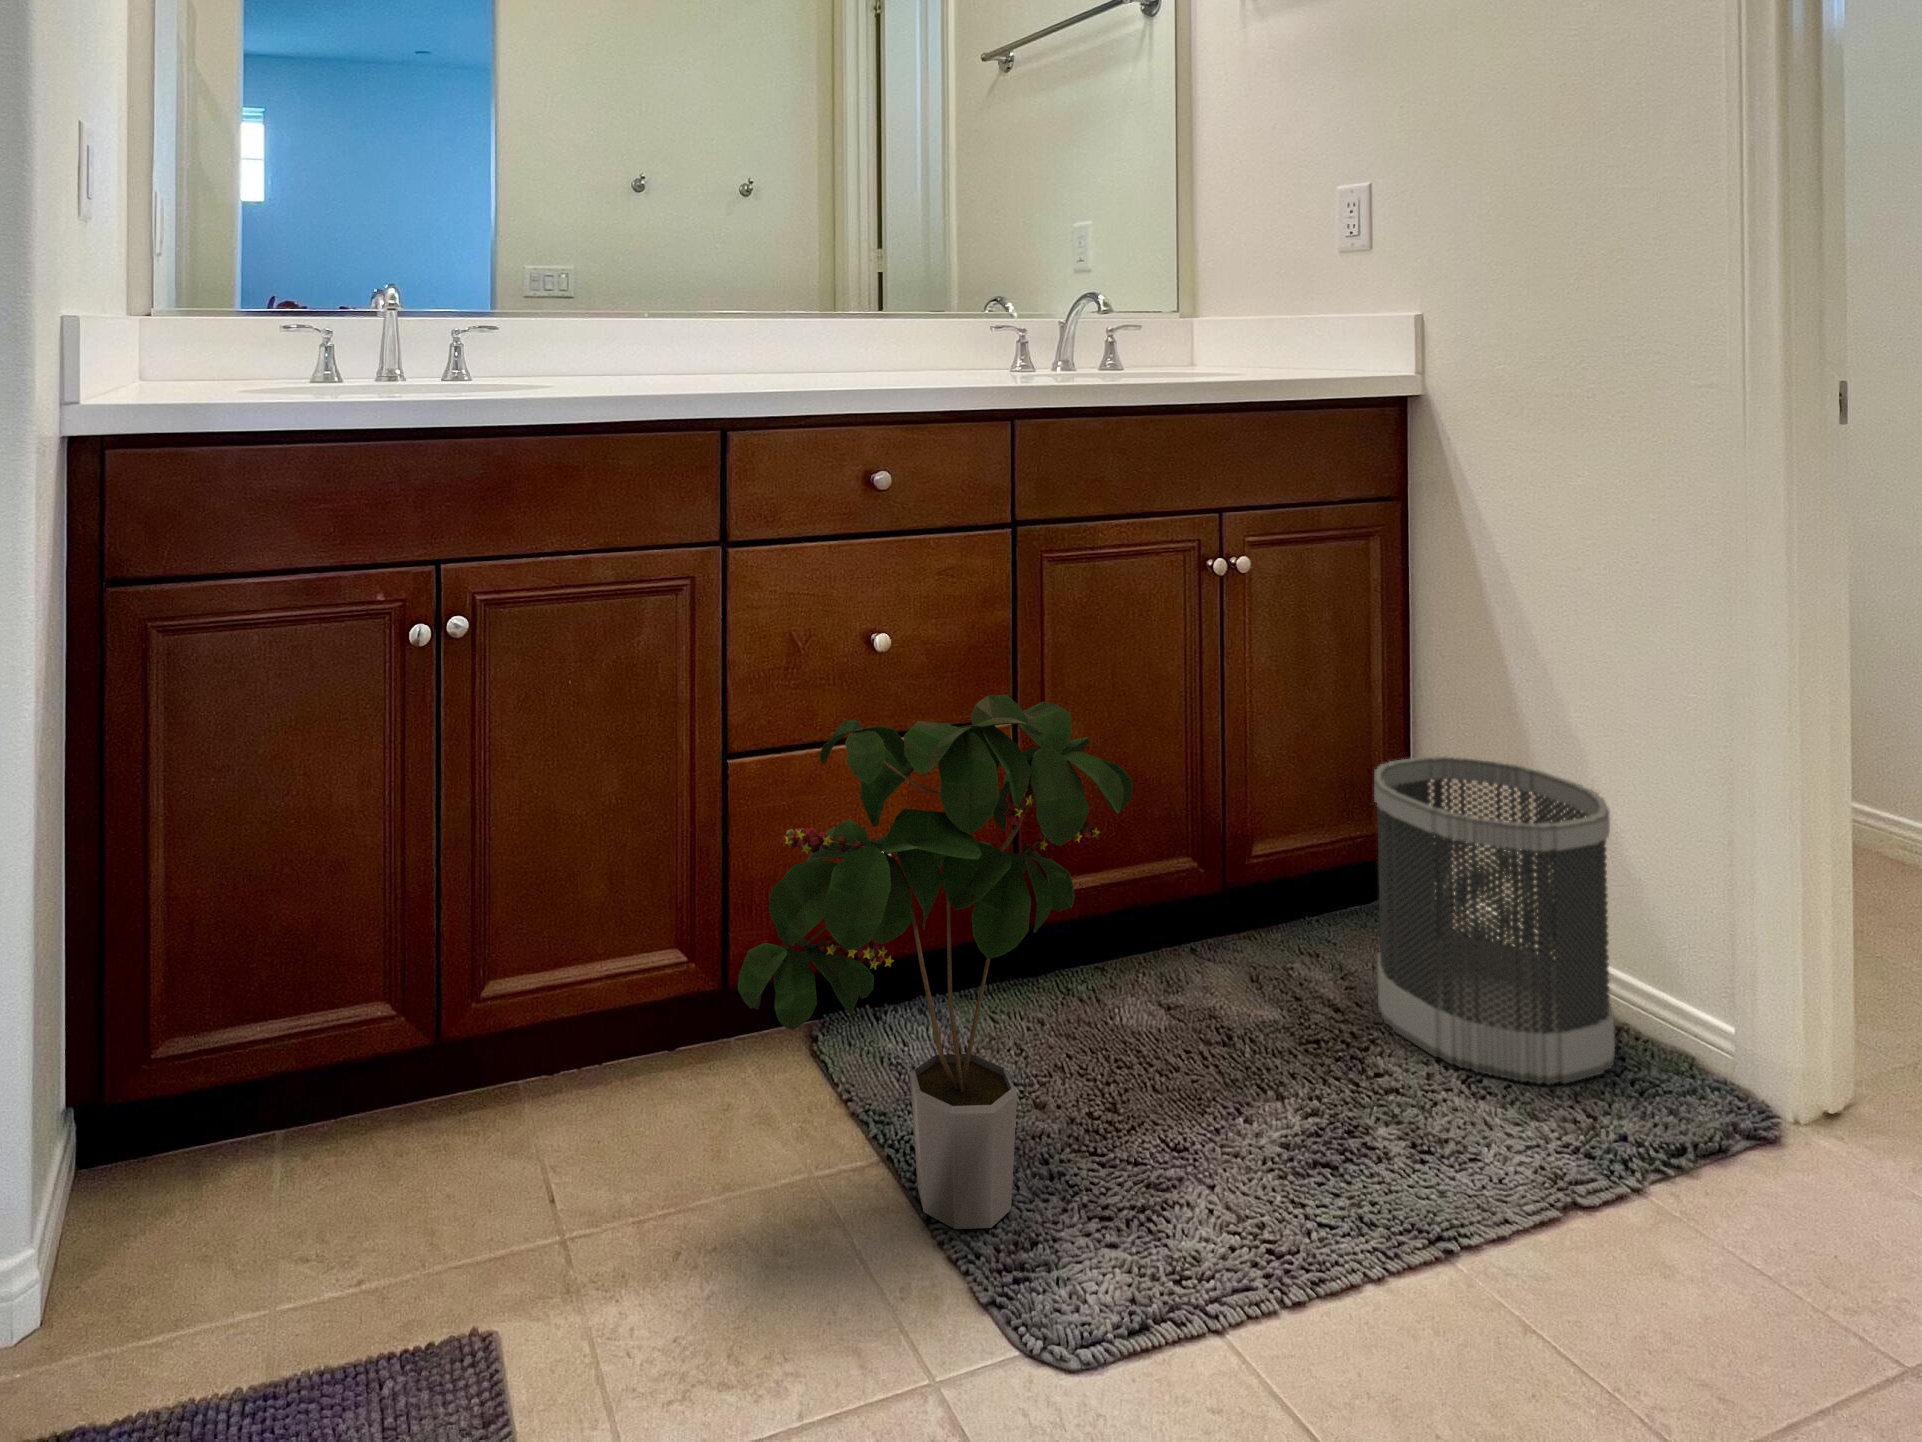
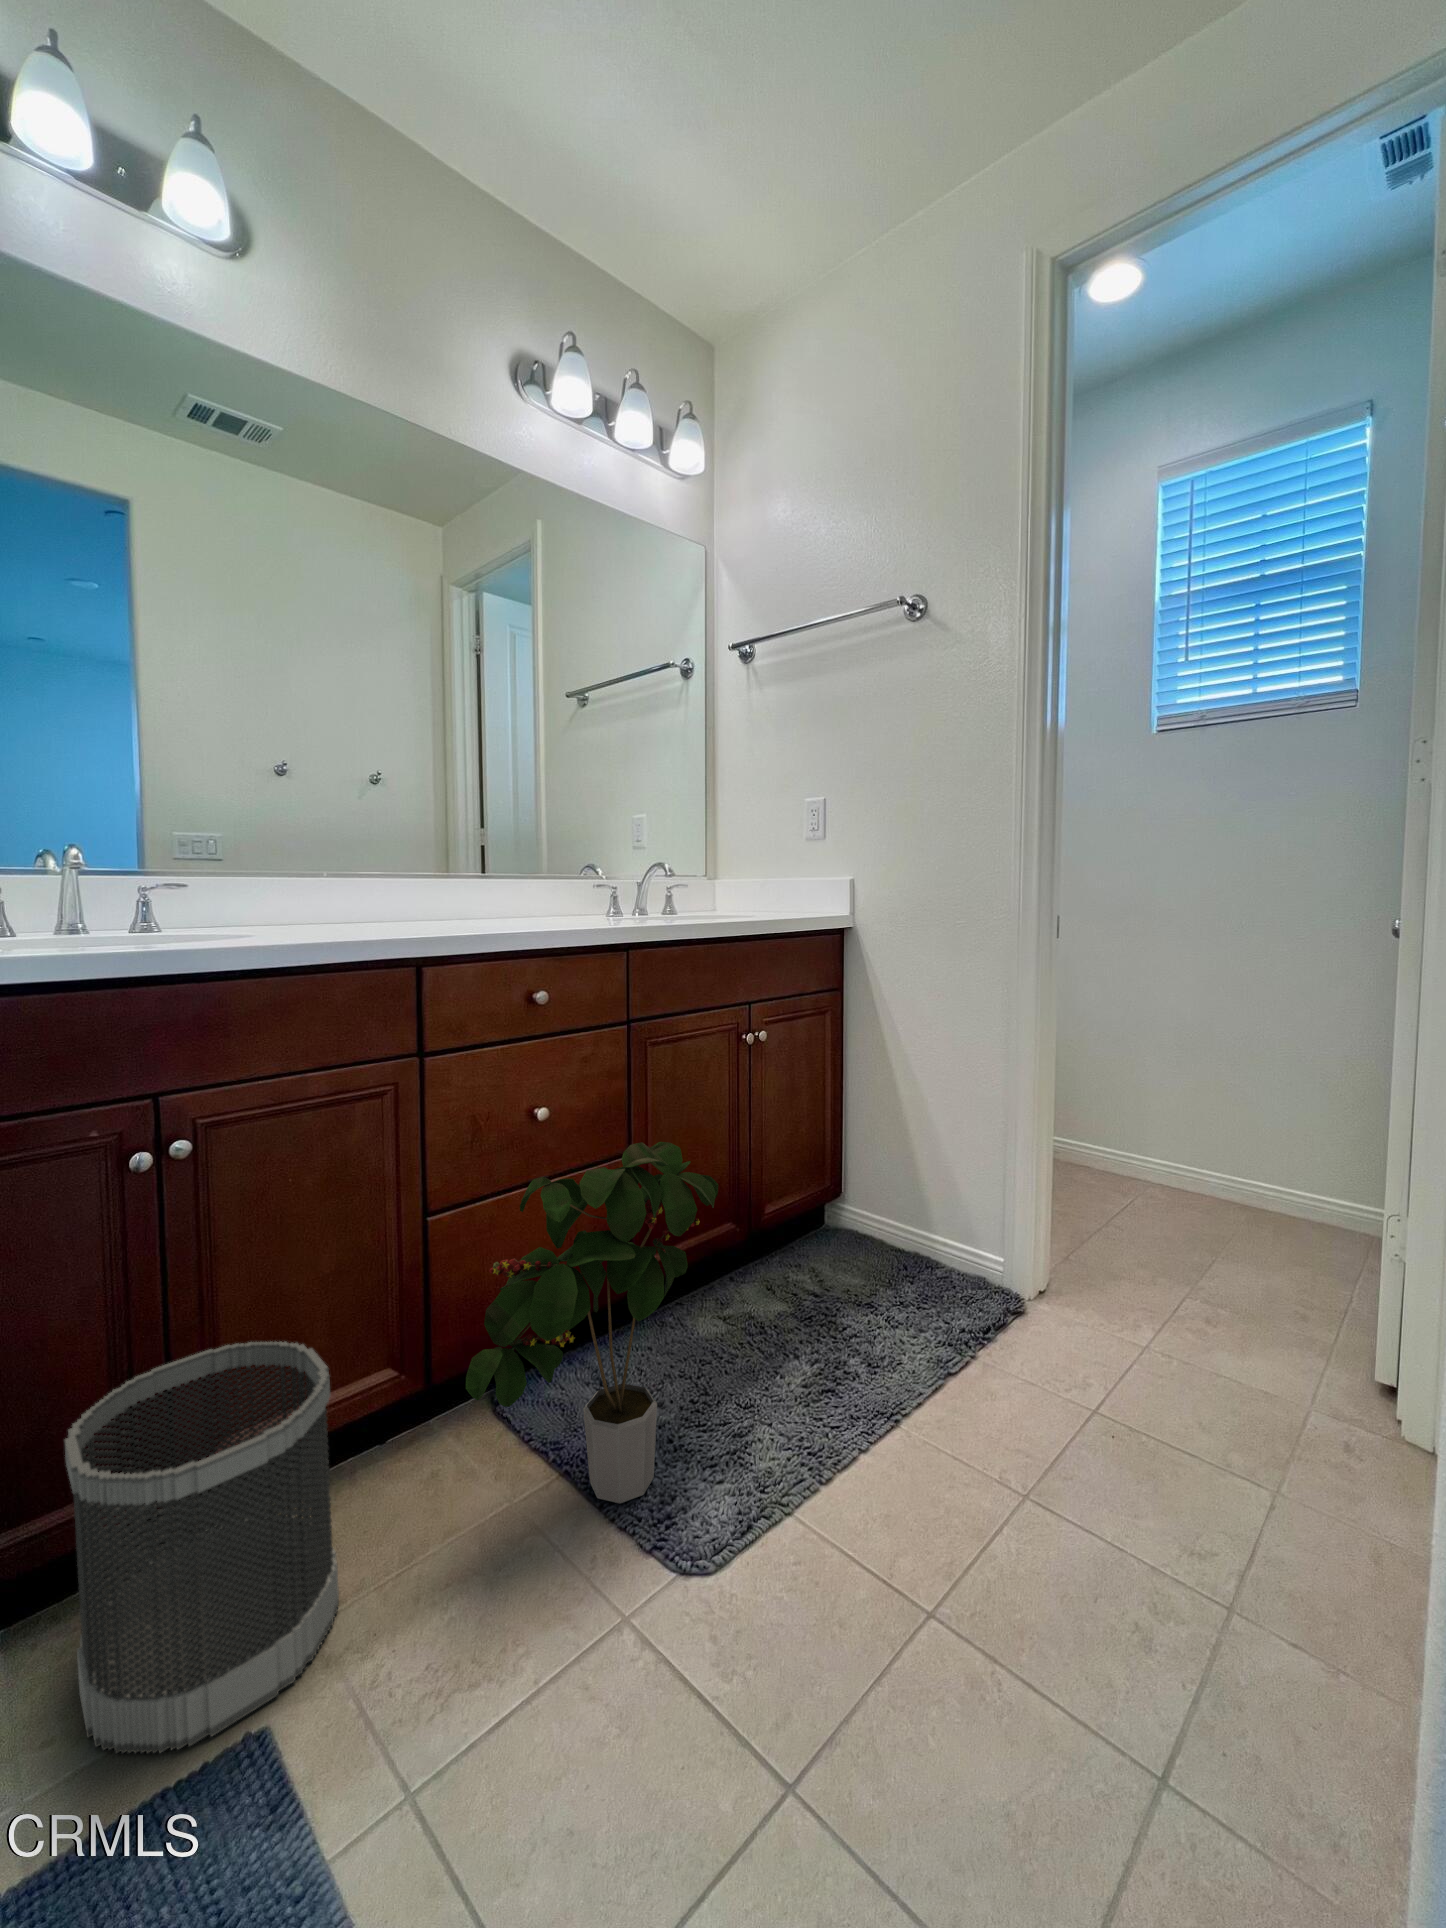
wastebasket: present [1374,756,1615,1085] -> present [65,1342,339,1753]

